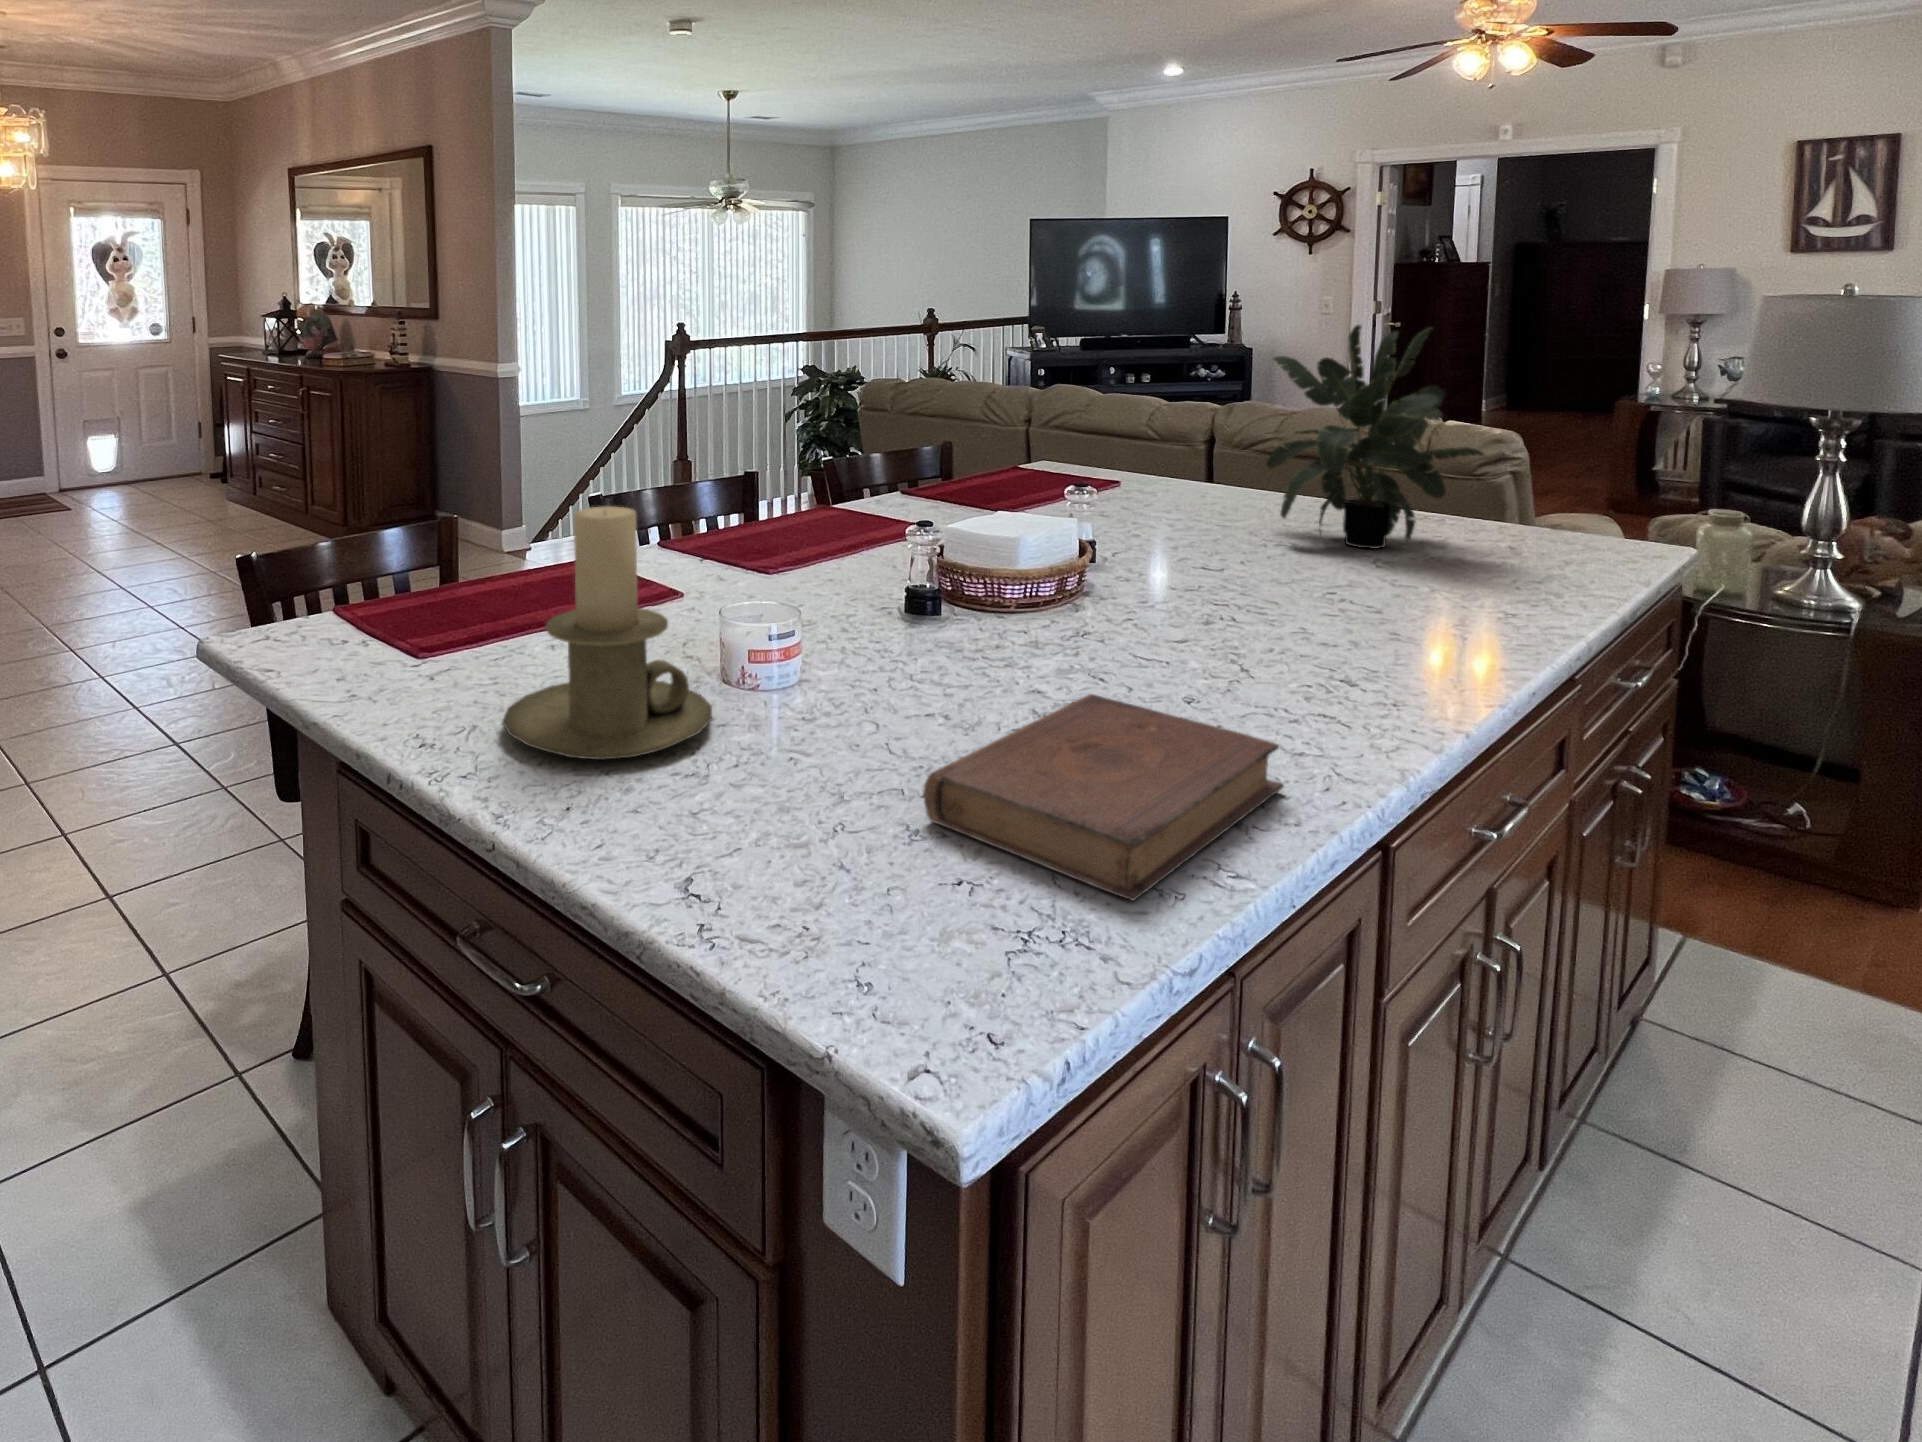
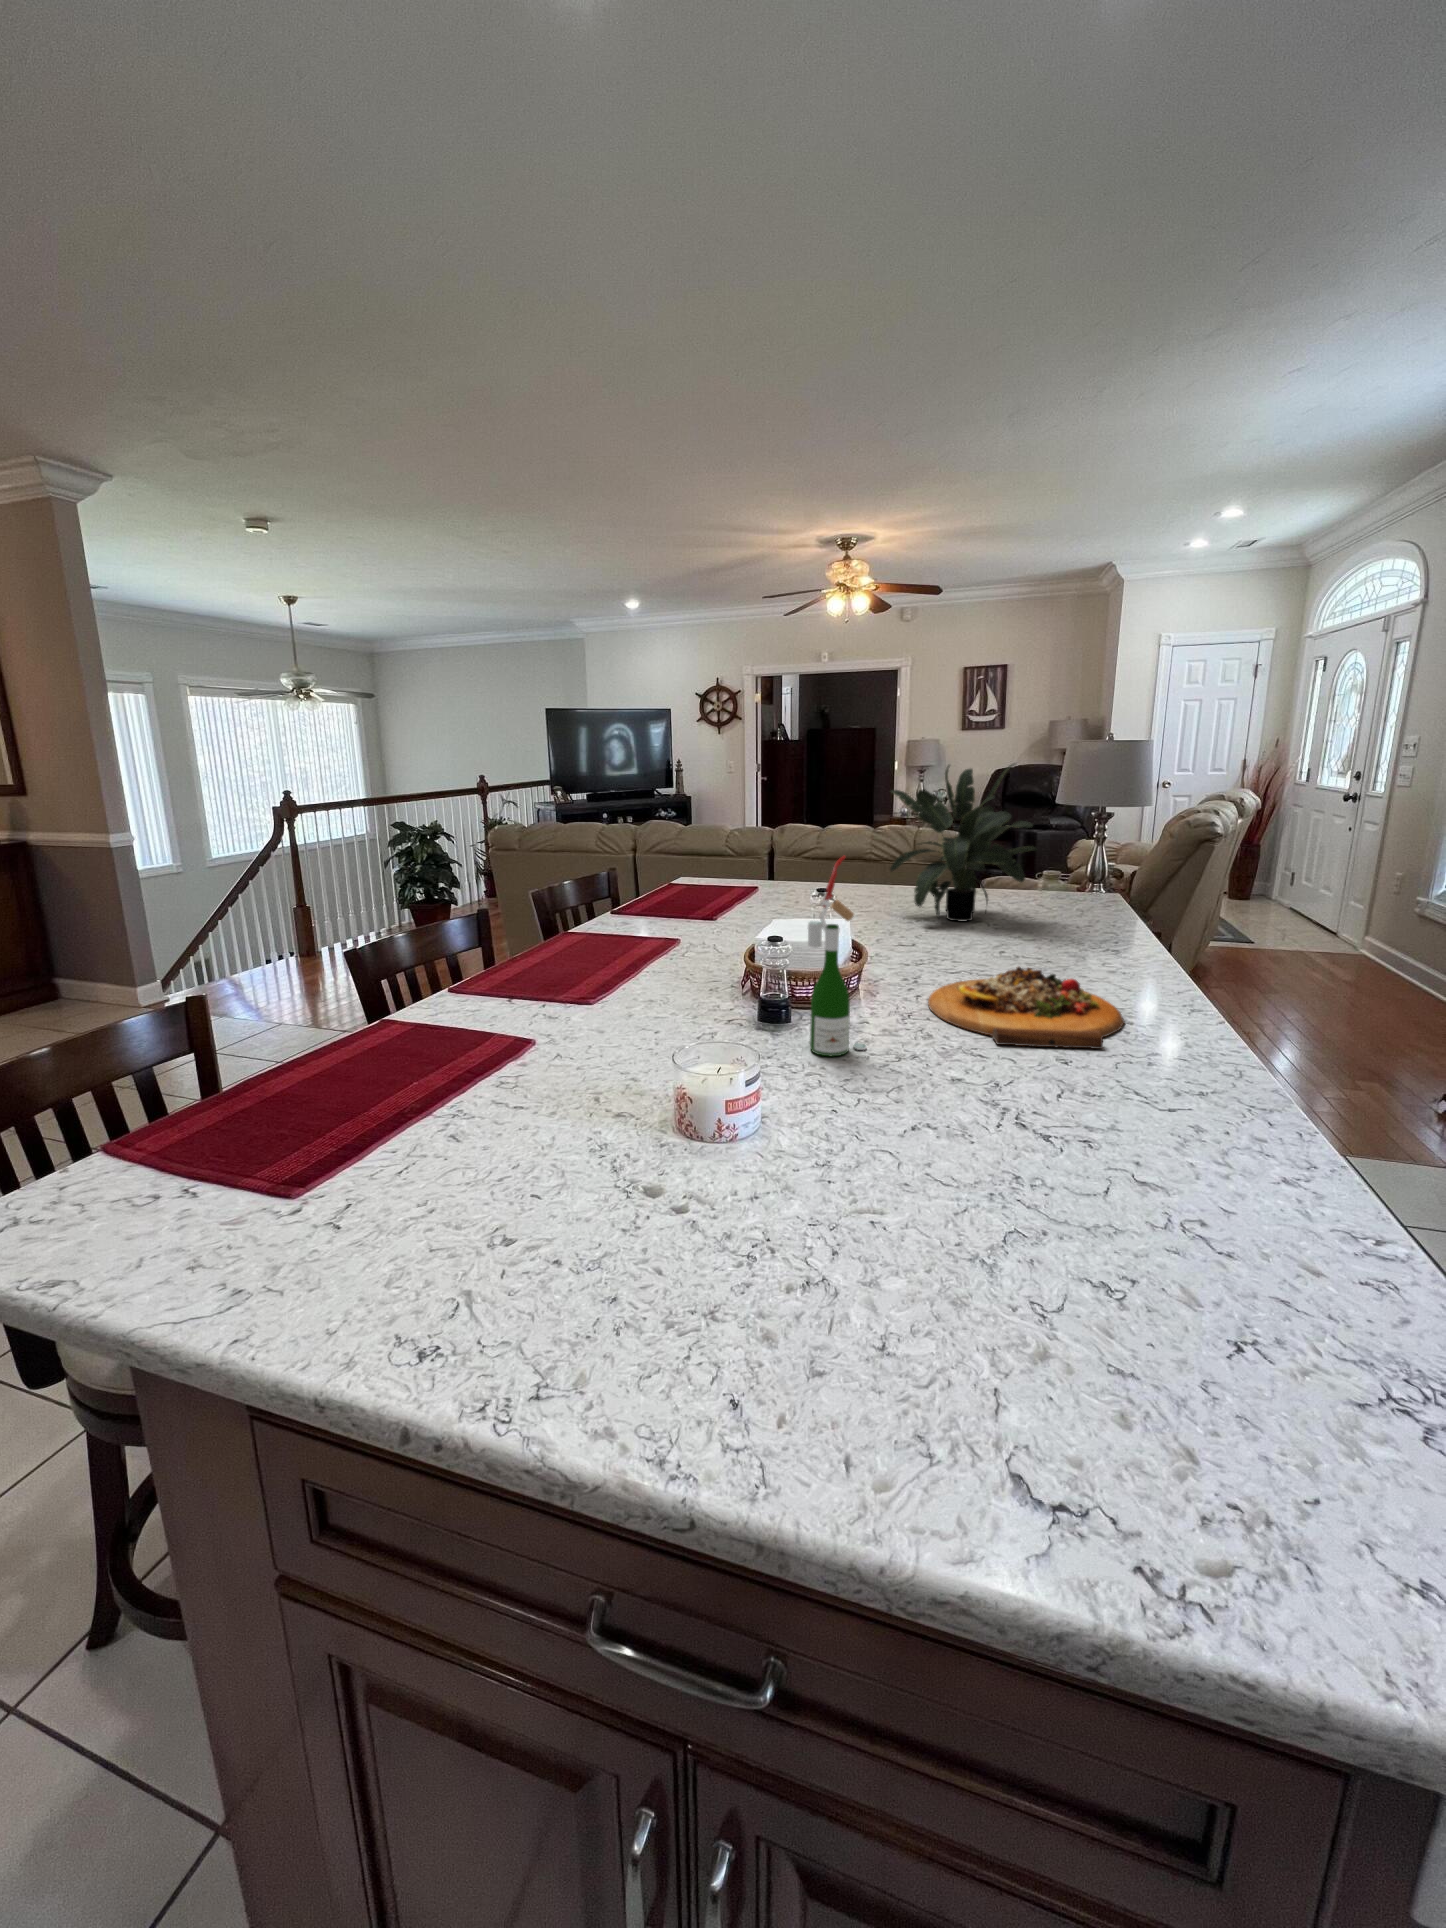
wine bottle: none [928,426,994,650] -> present [808,856,866,1056]
candle holder: present [503,506,712,760] -> none [531,980,776,1297]
cutting board: none [1128,592,1388,698] -> present [928,967,1125,1049]
book: present [923,694,1284,901] -> none [1042,1082,1355,1296]

